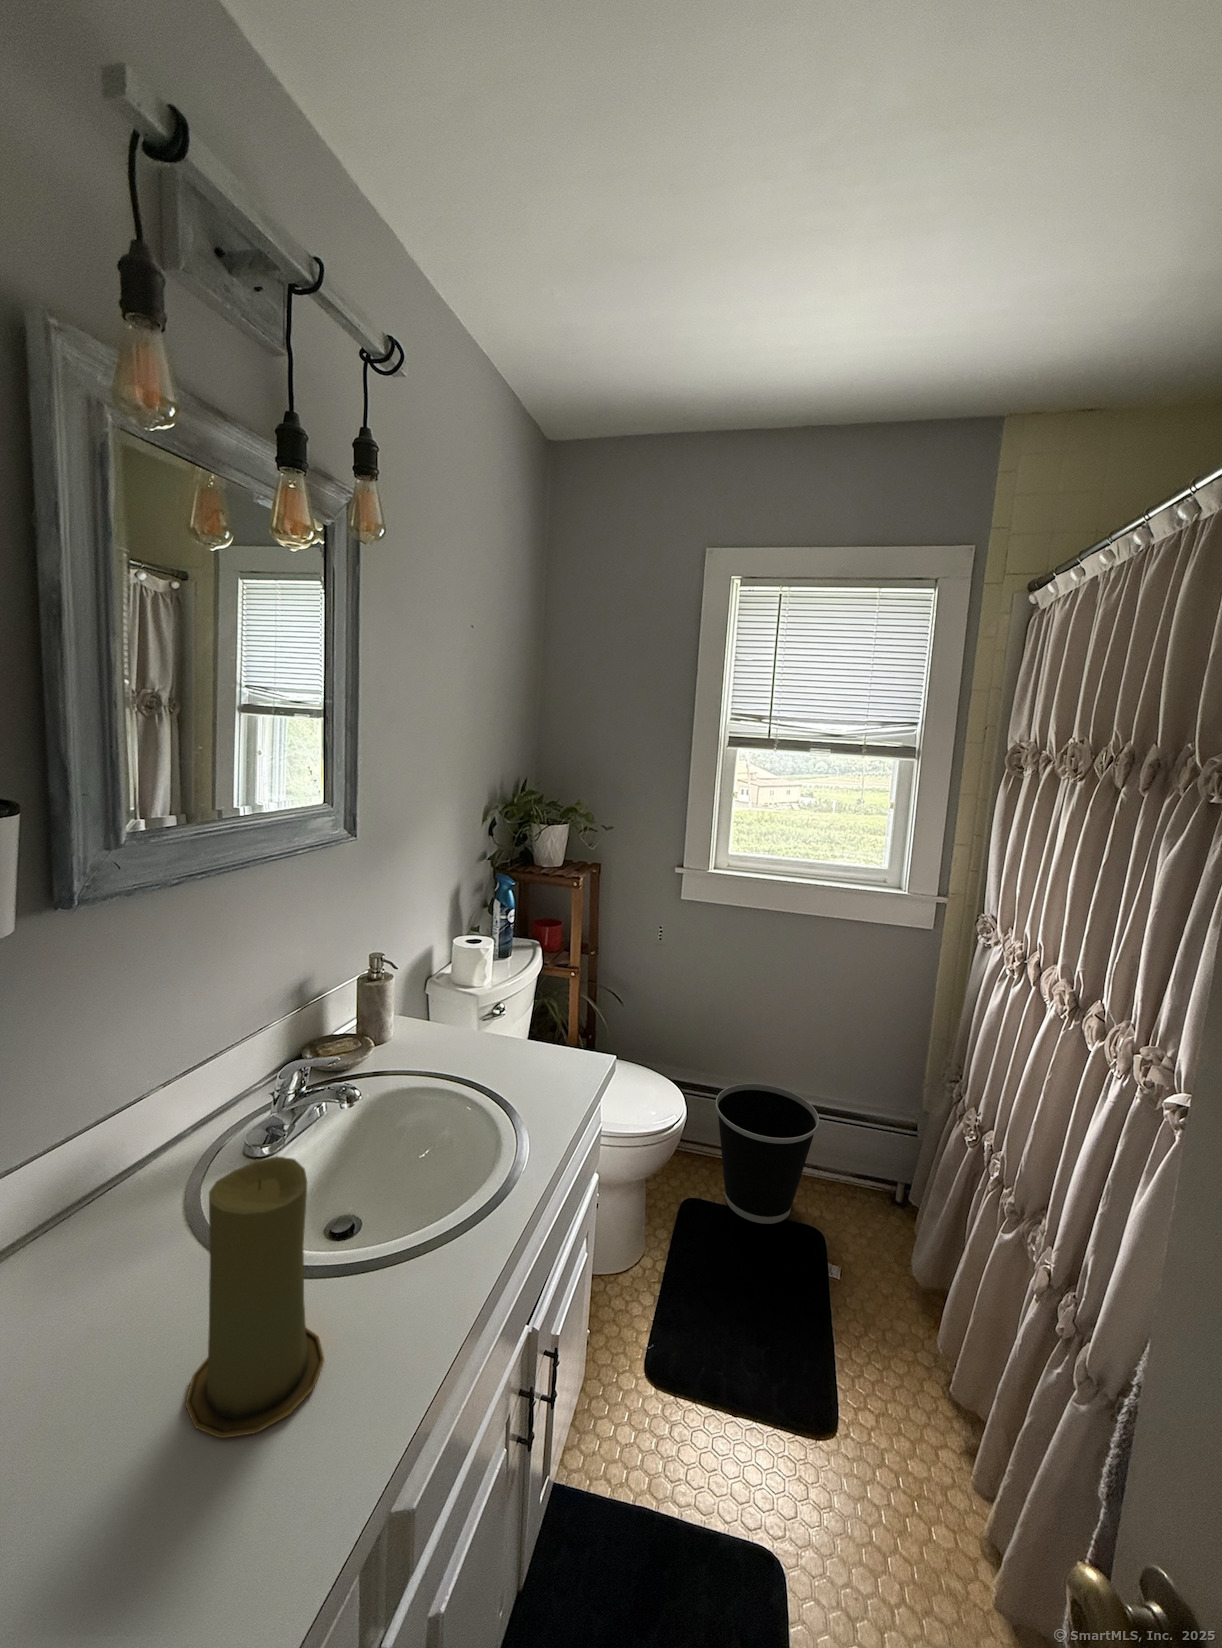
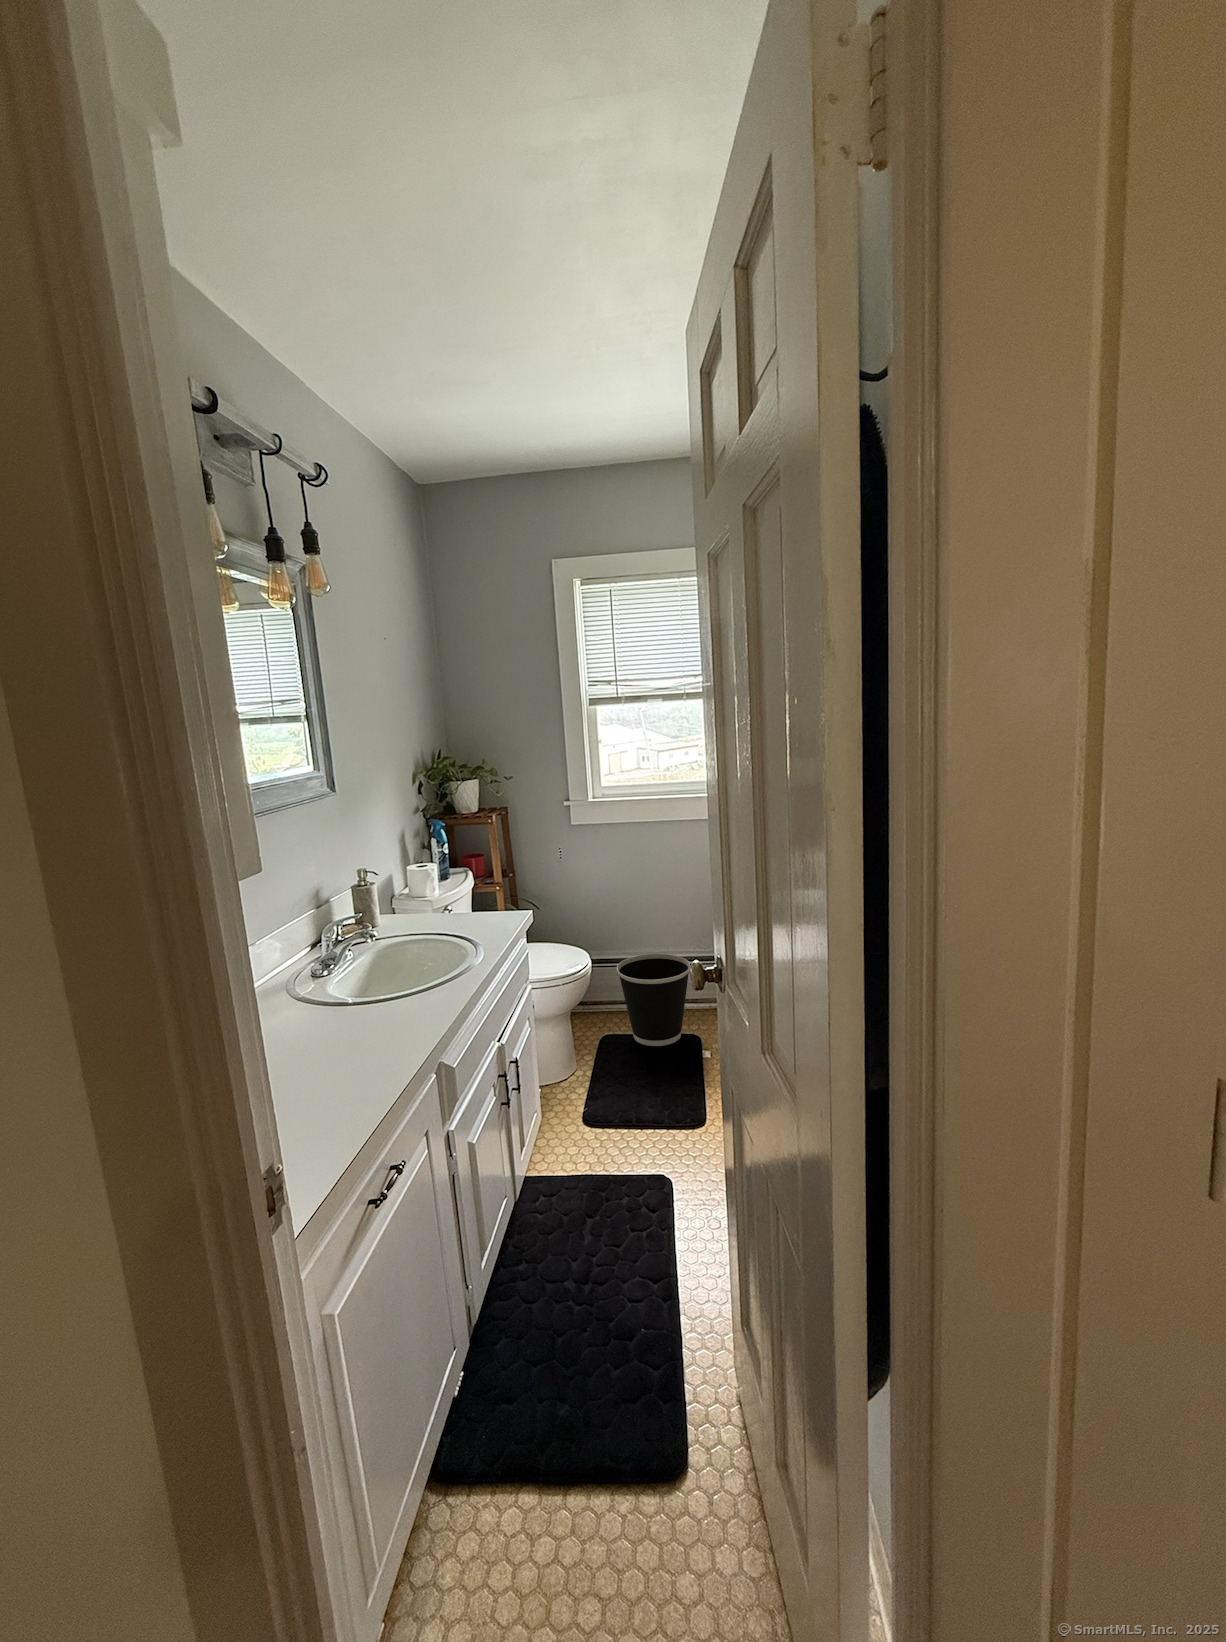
candle: present [185,1157,324,1438] -> none [339,915,399,1030]

